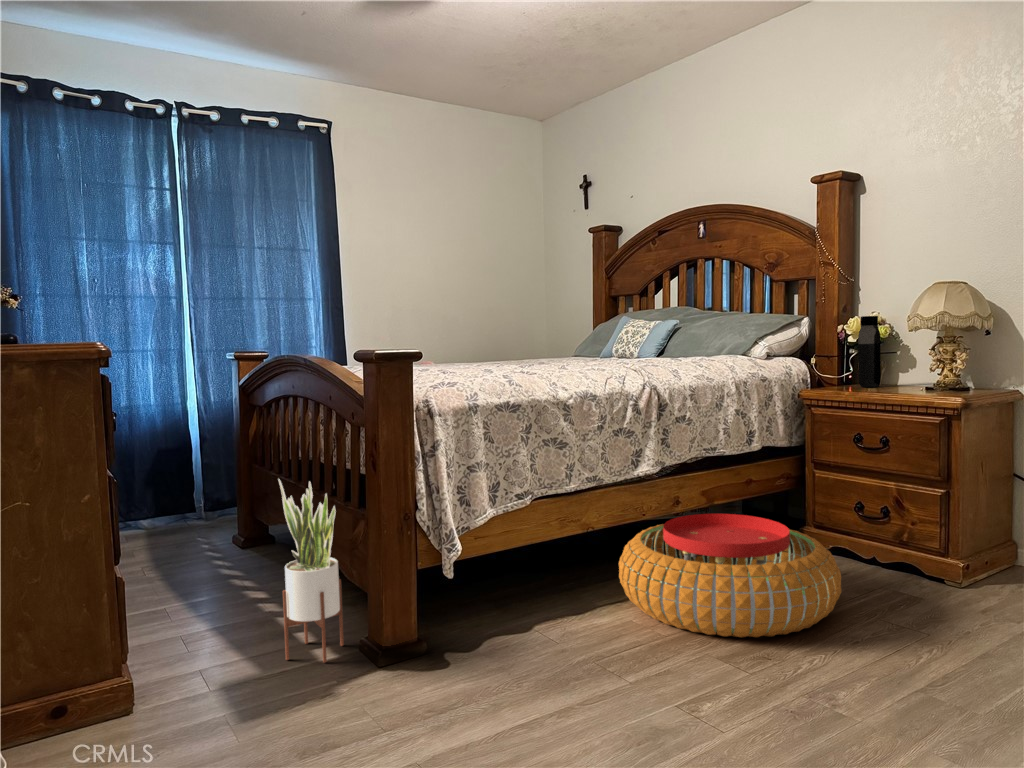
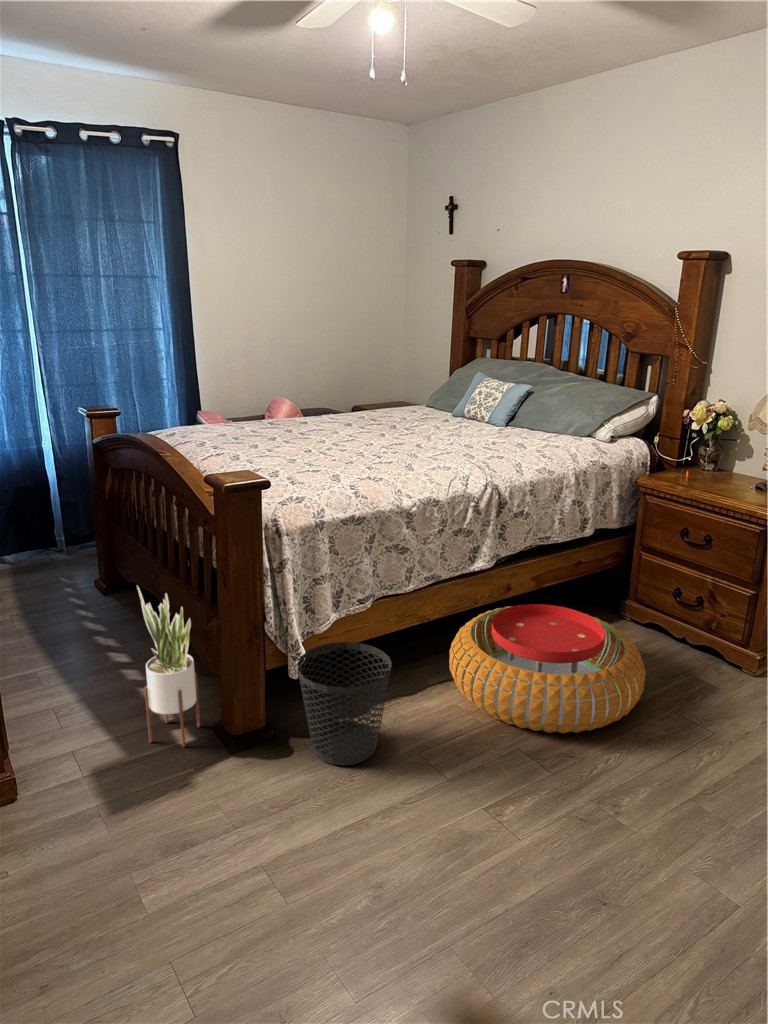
water bottle: present [858,316,881,387] -> none [694,413,721,483]
wastebasket: none [453,538,558,672] -> present [297,642,392,765]

